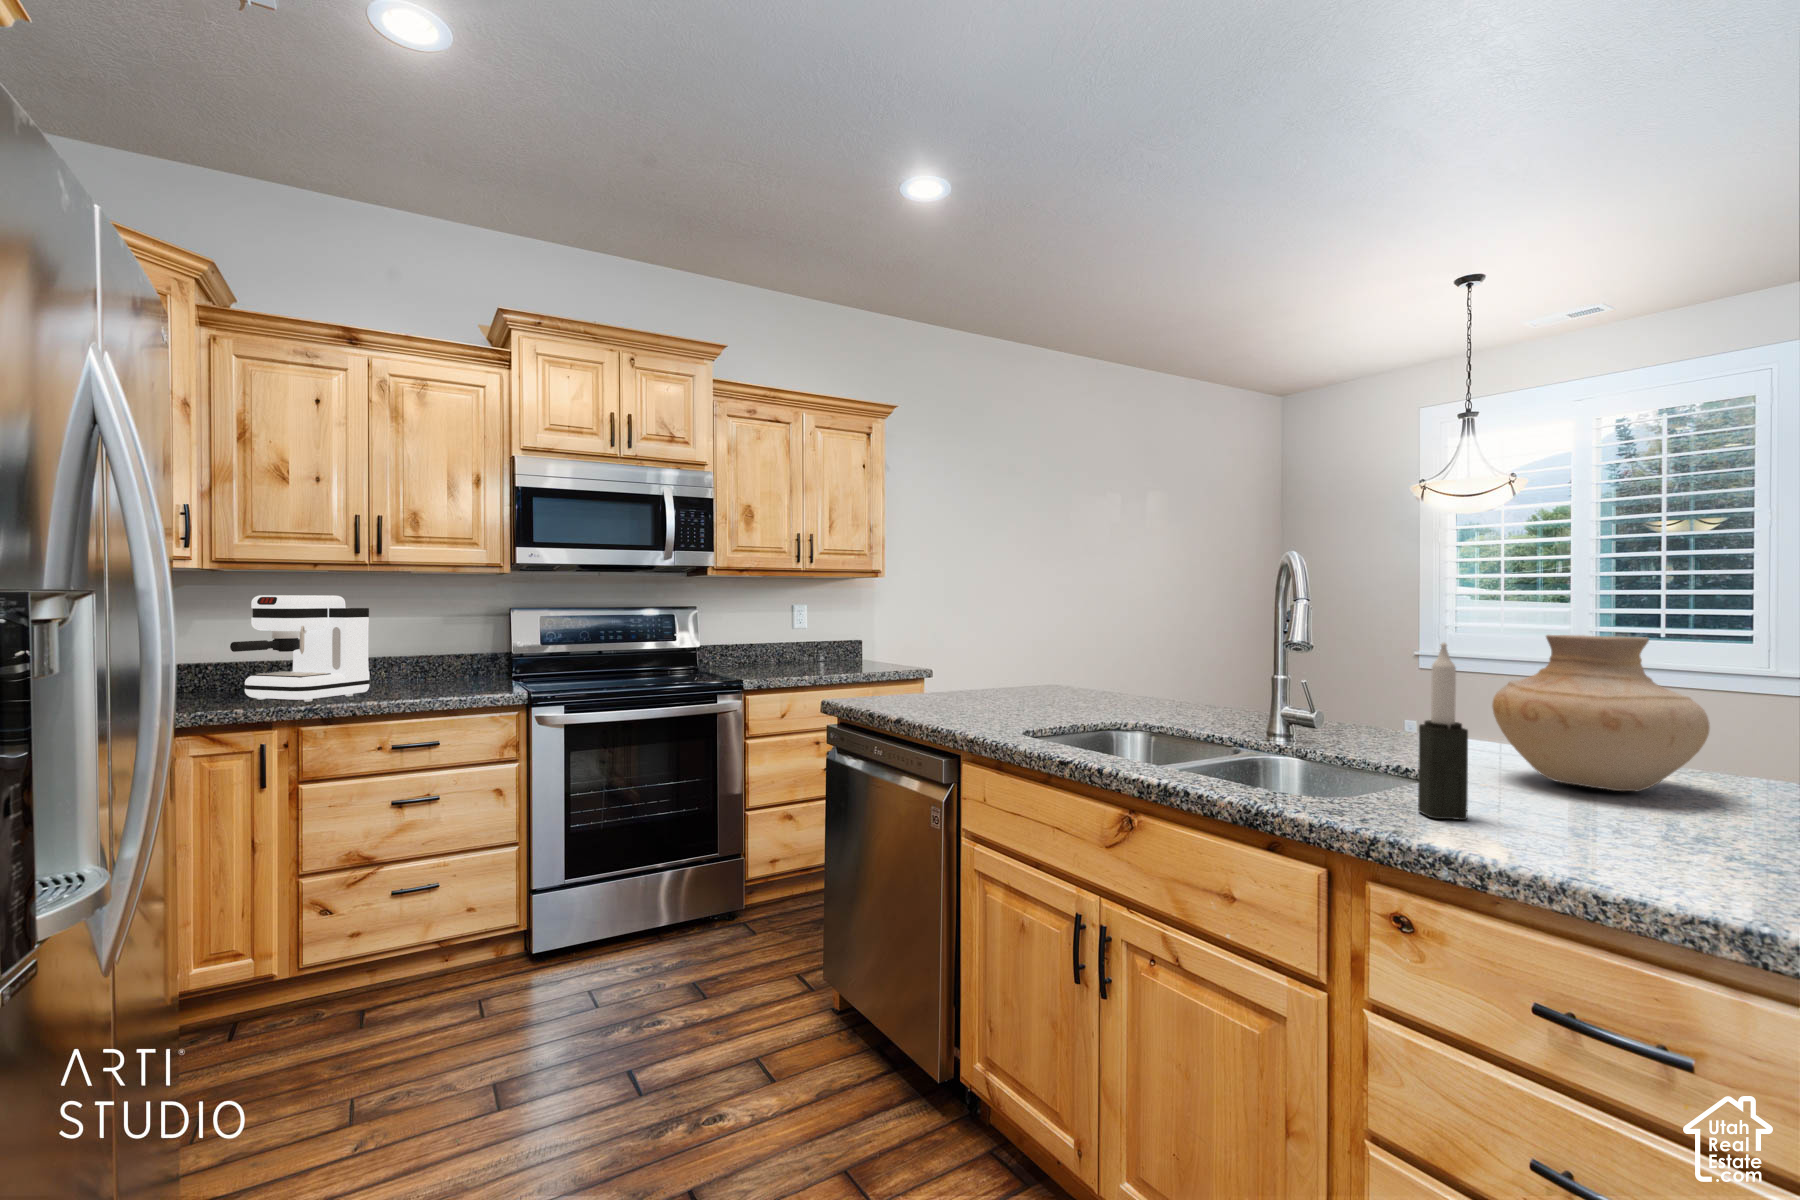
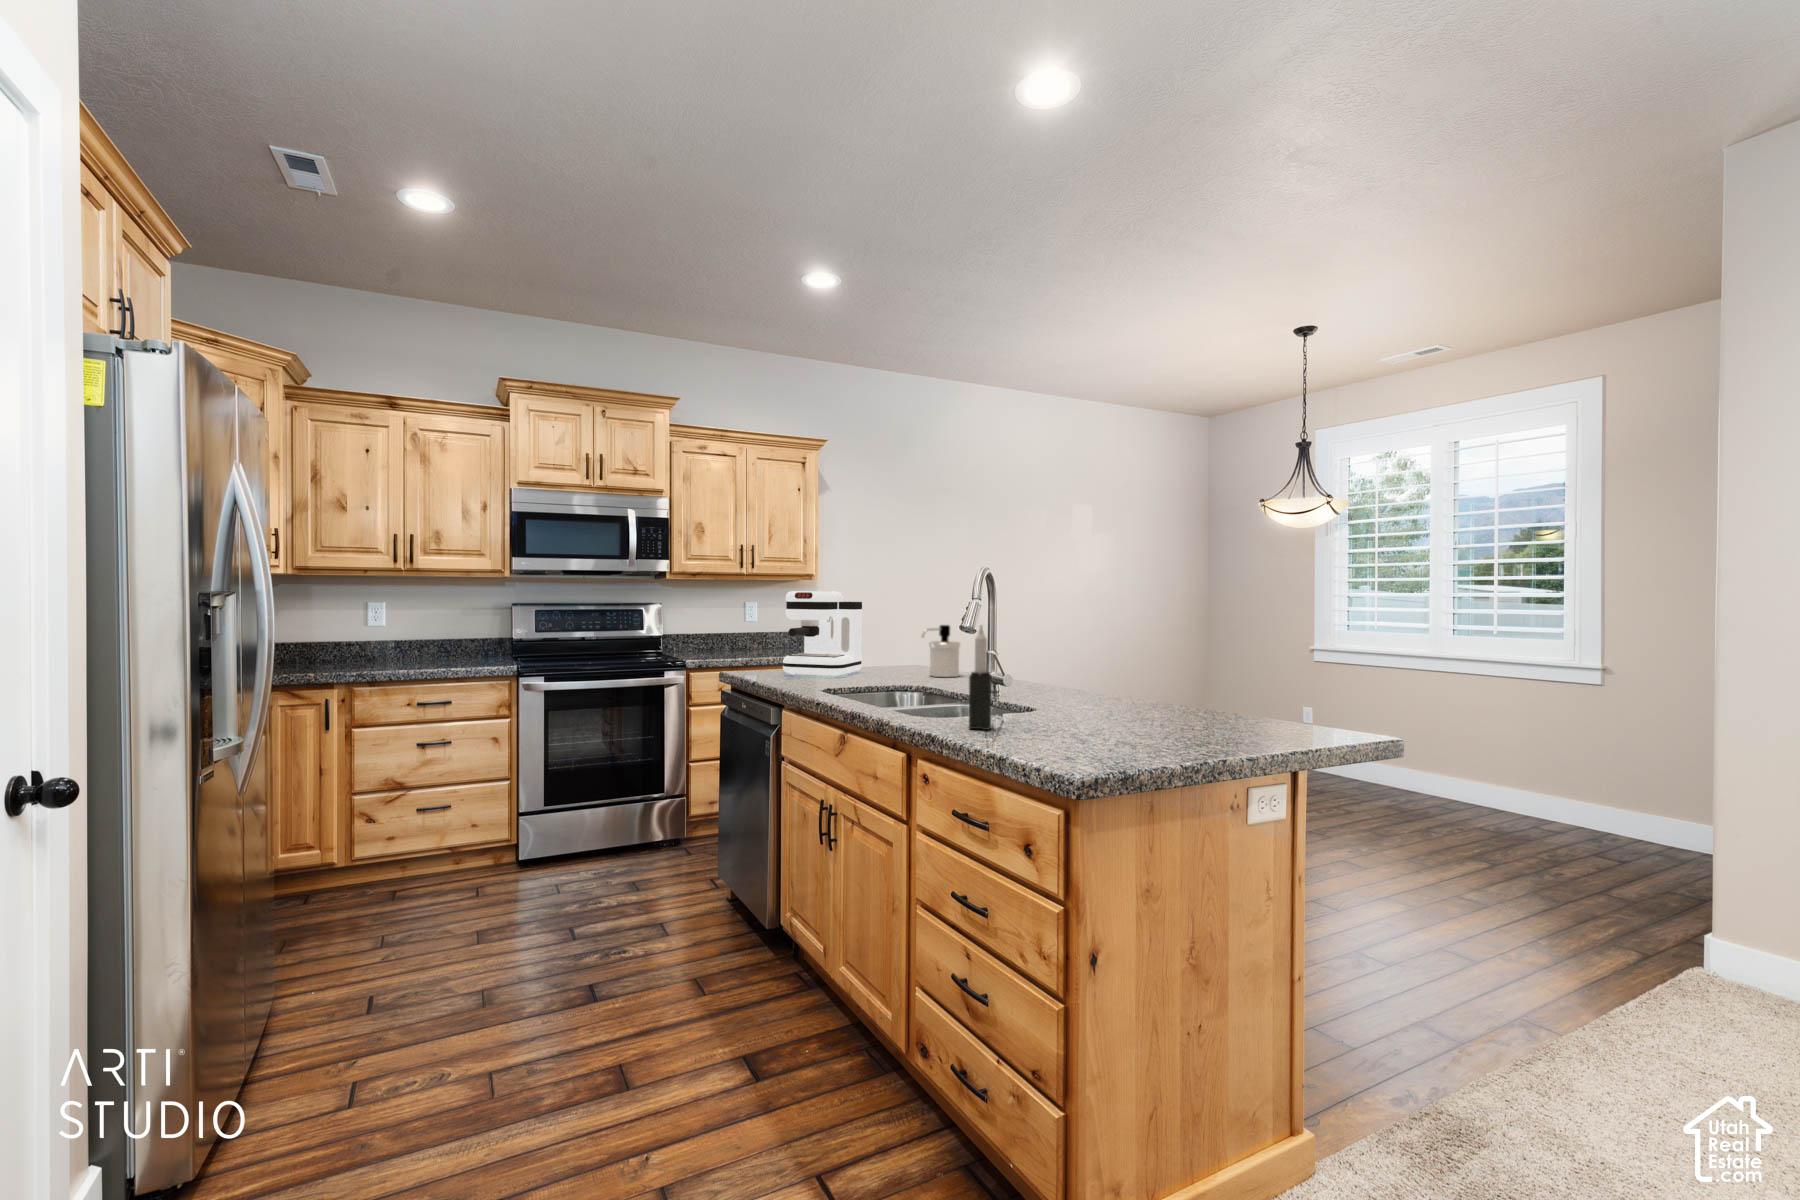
coffee maker: present [230,595,369,702] -> present [783,591,862,677]
soap dispenser: none [1110,635,1153,705] -> present [922,625,960,677]
vase: present [1492,635,1710,791] -> none [1066,622,1175,720]

